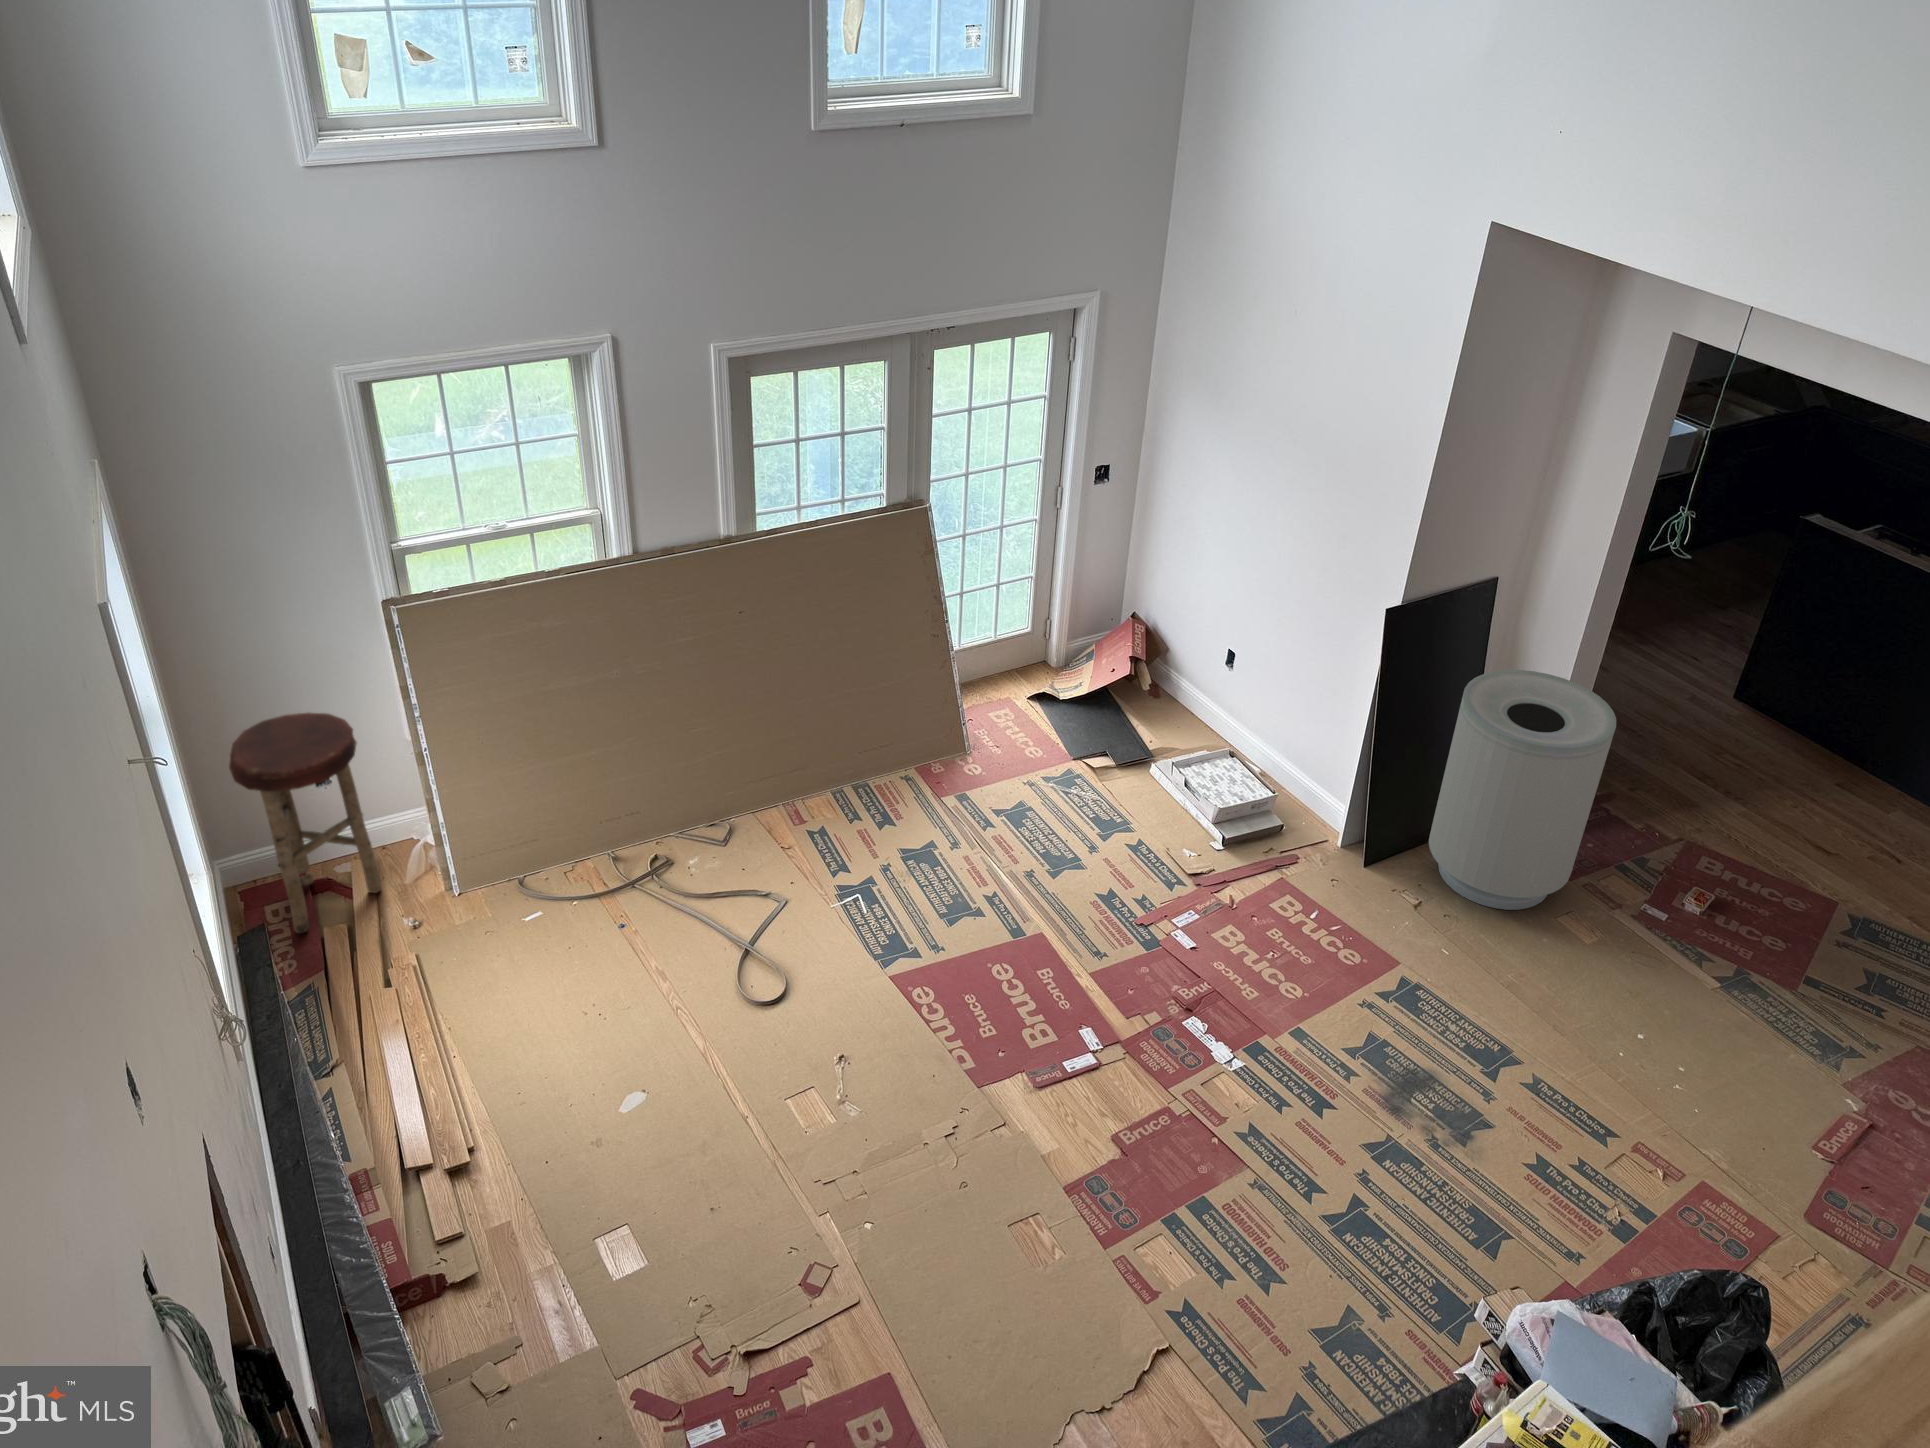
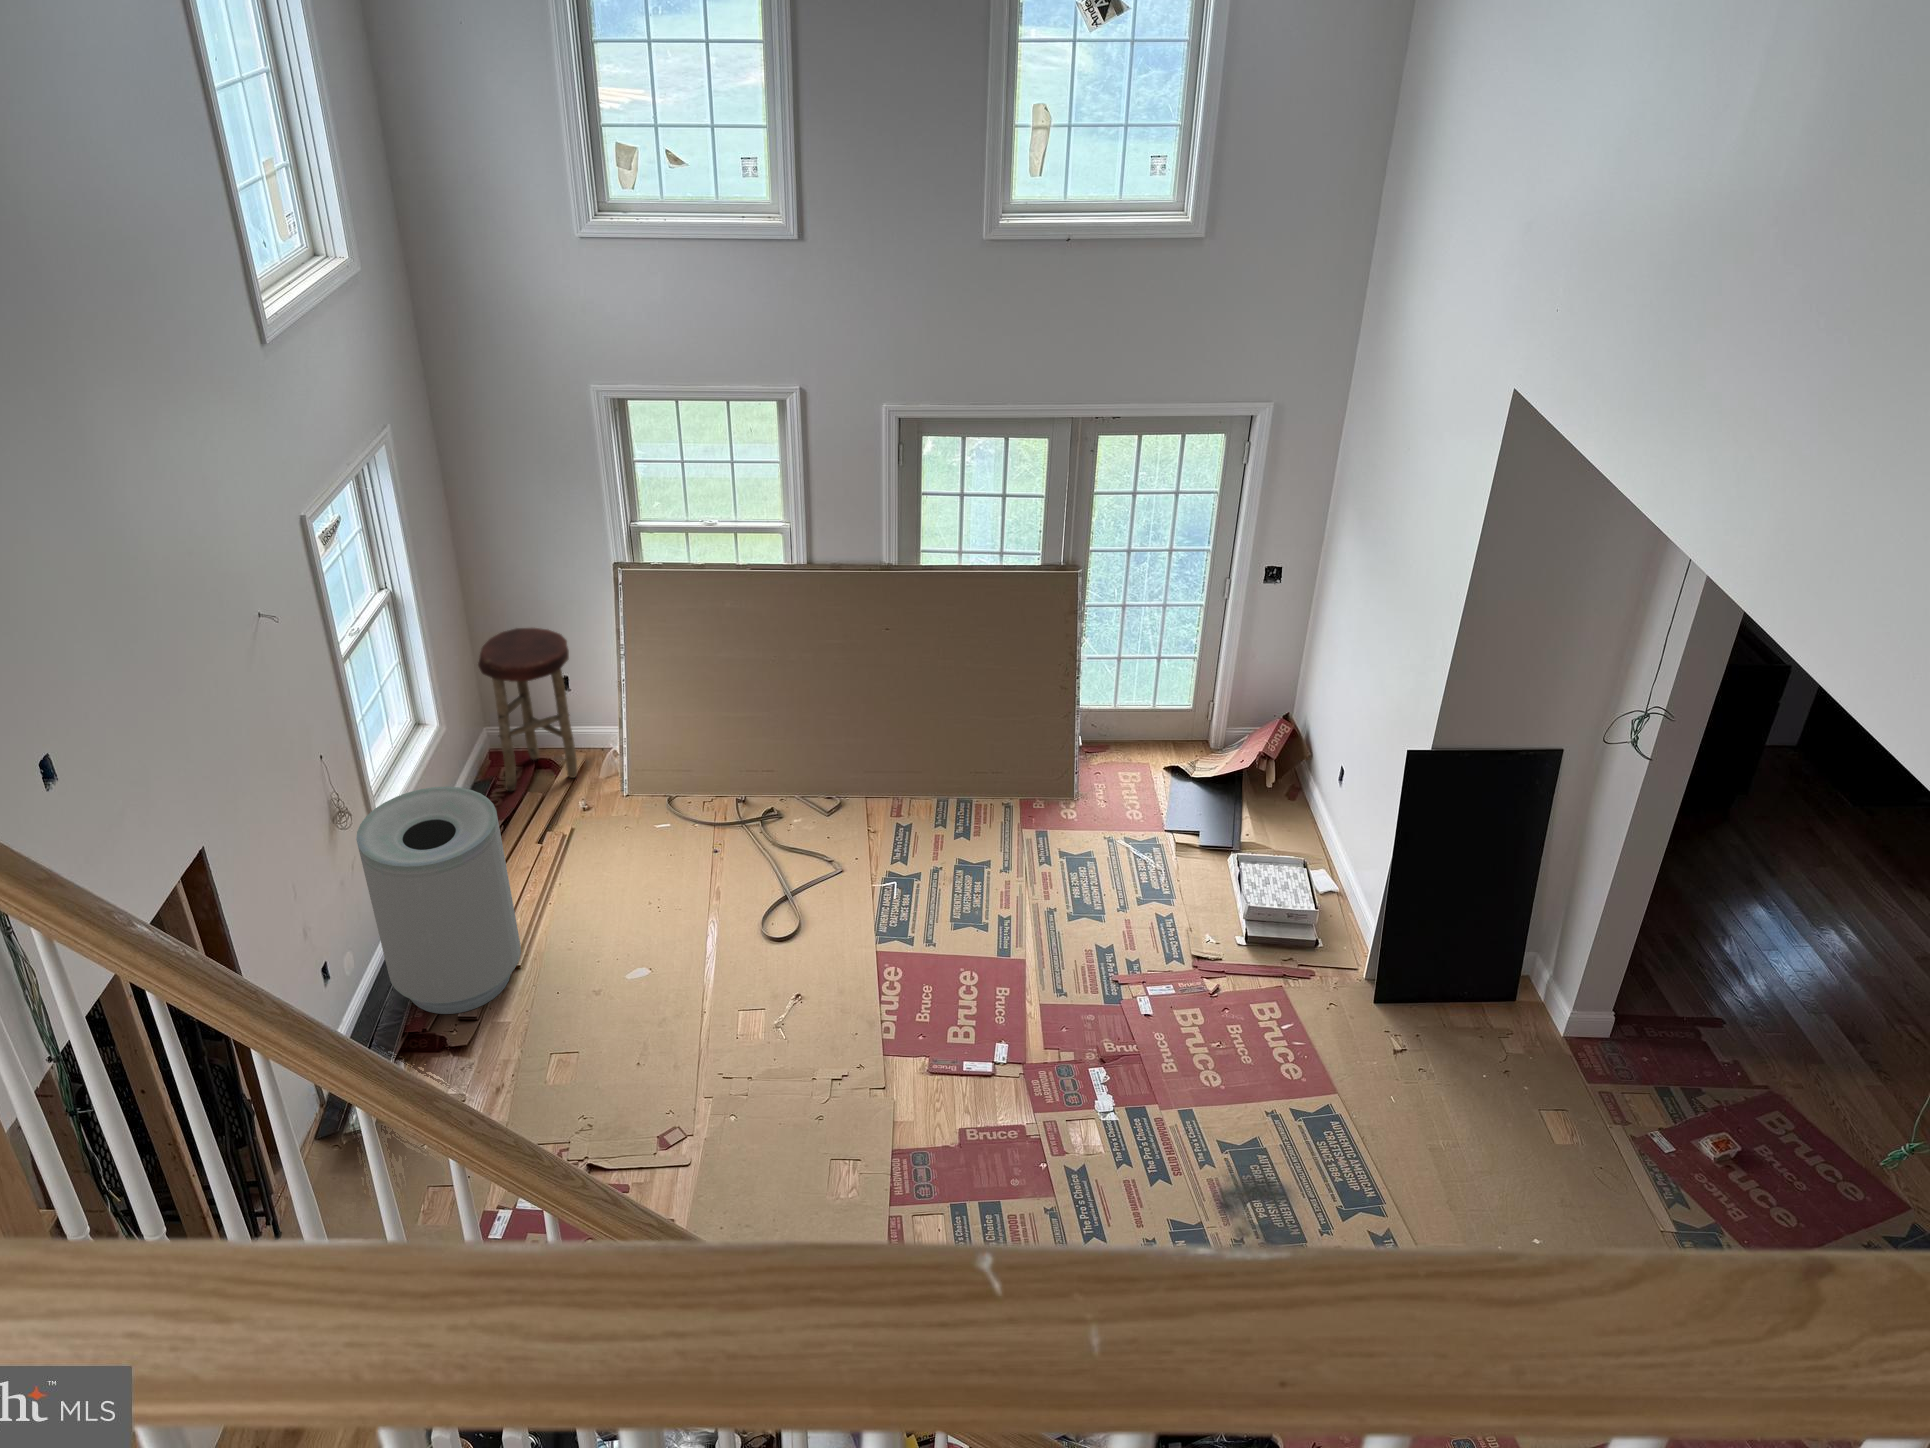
trash can: present [1429,670,1616,910] -> present [356,787,521,1014]

